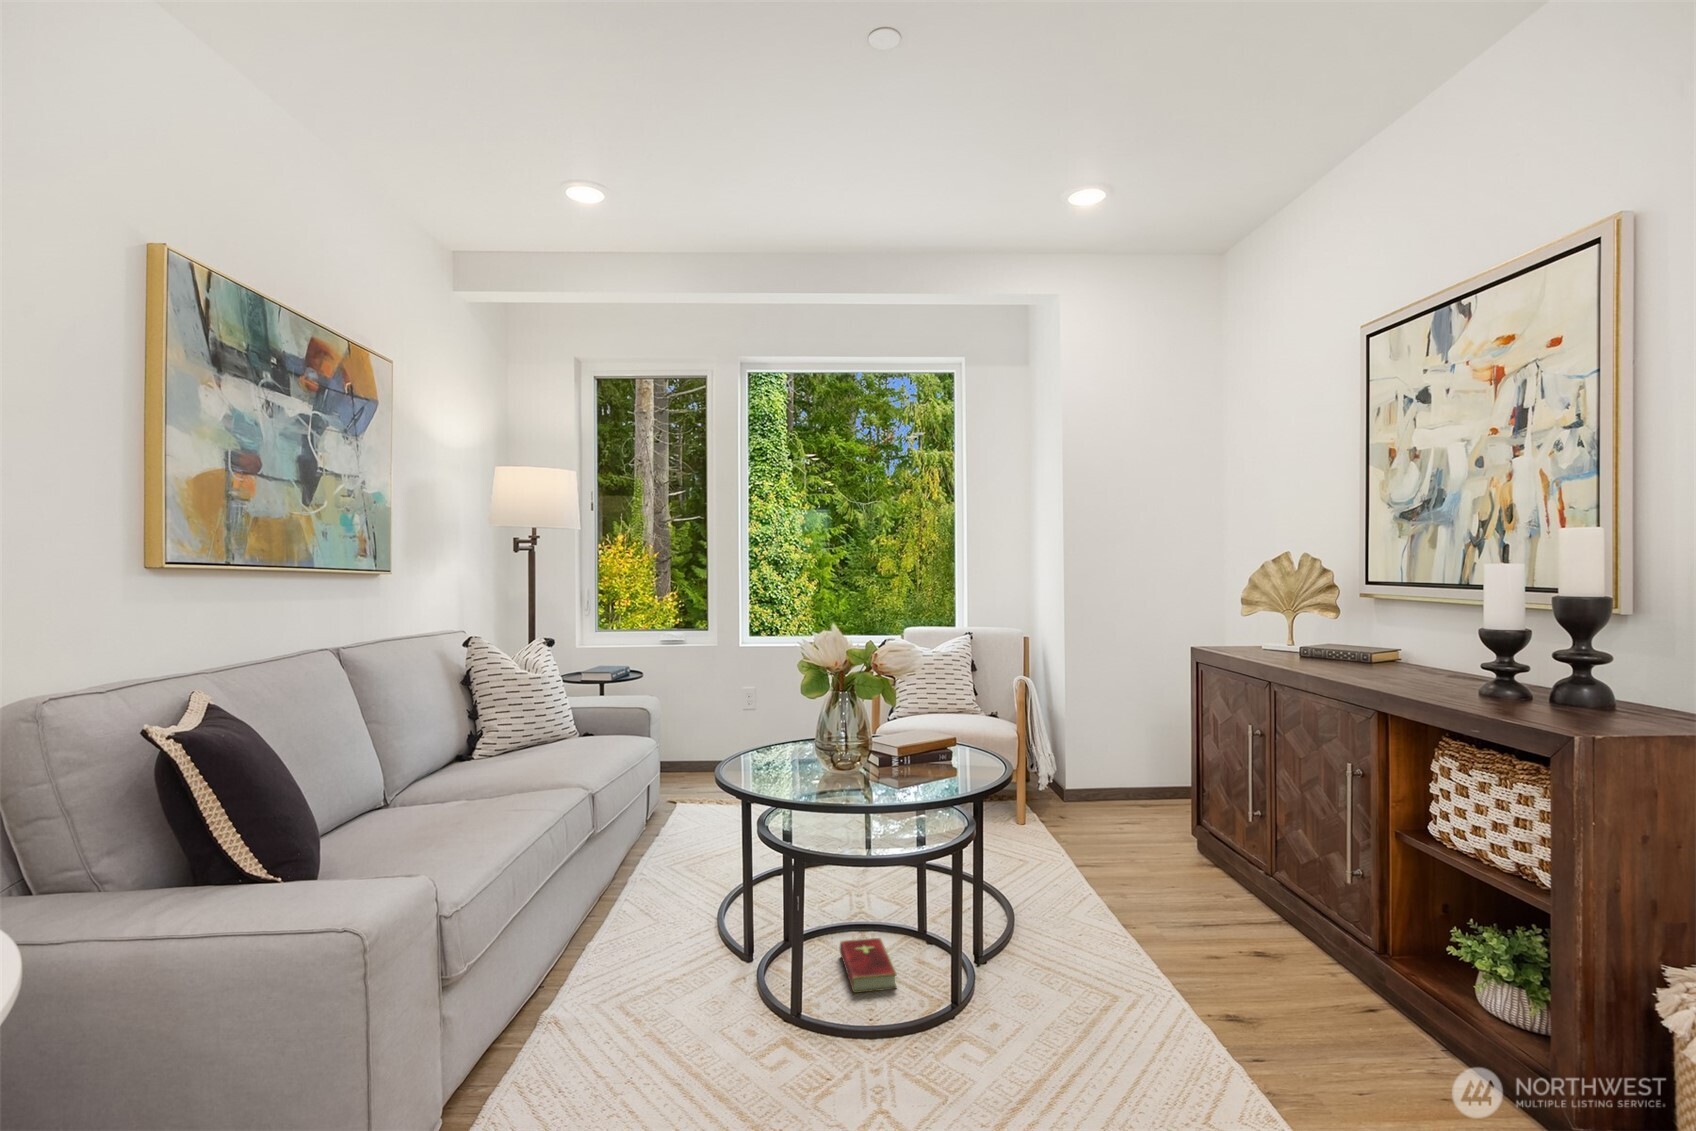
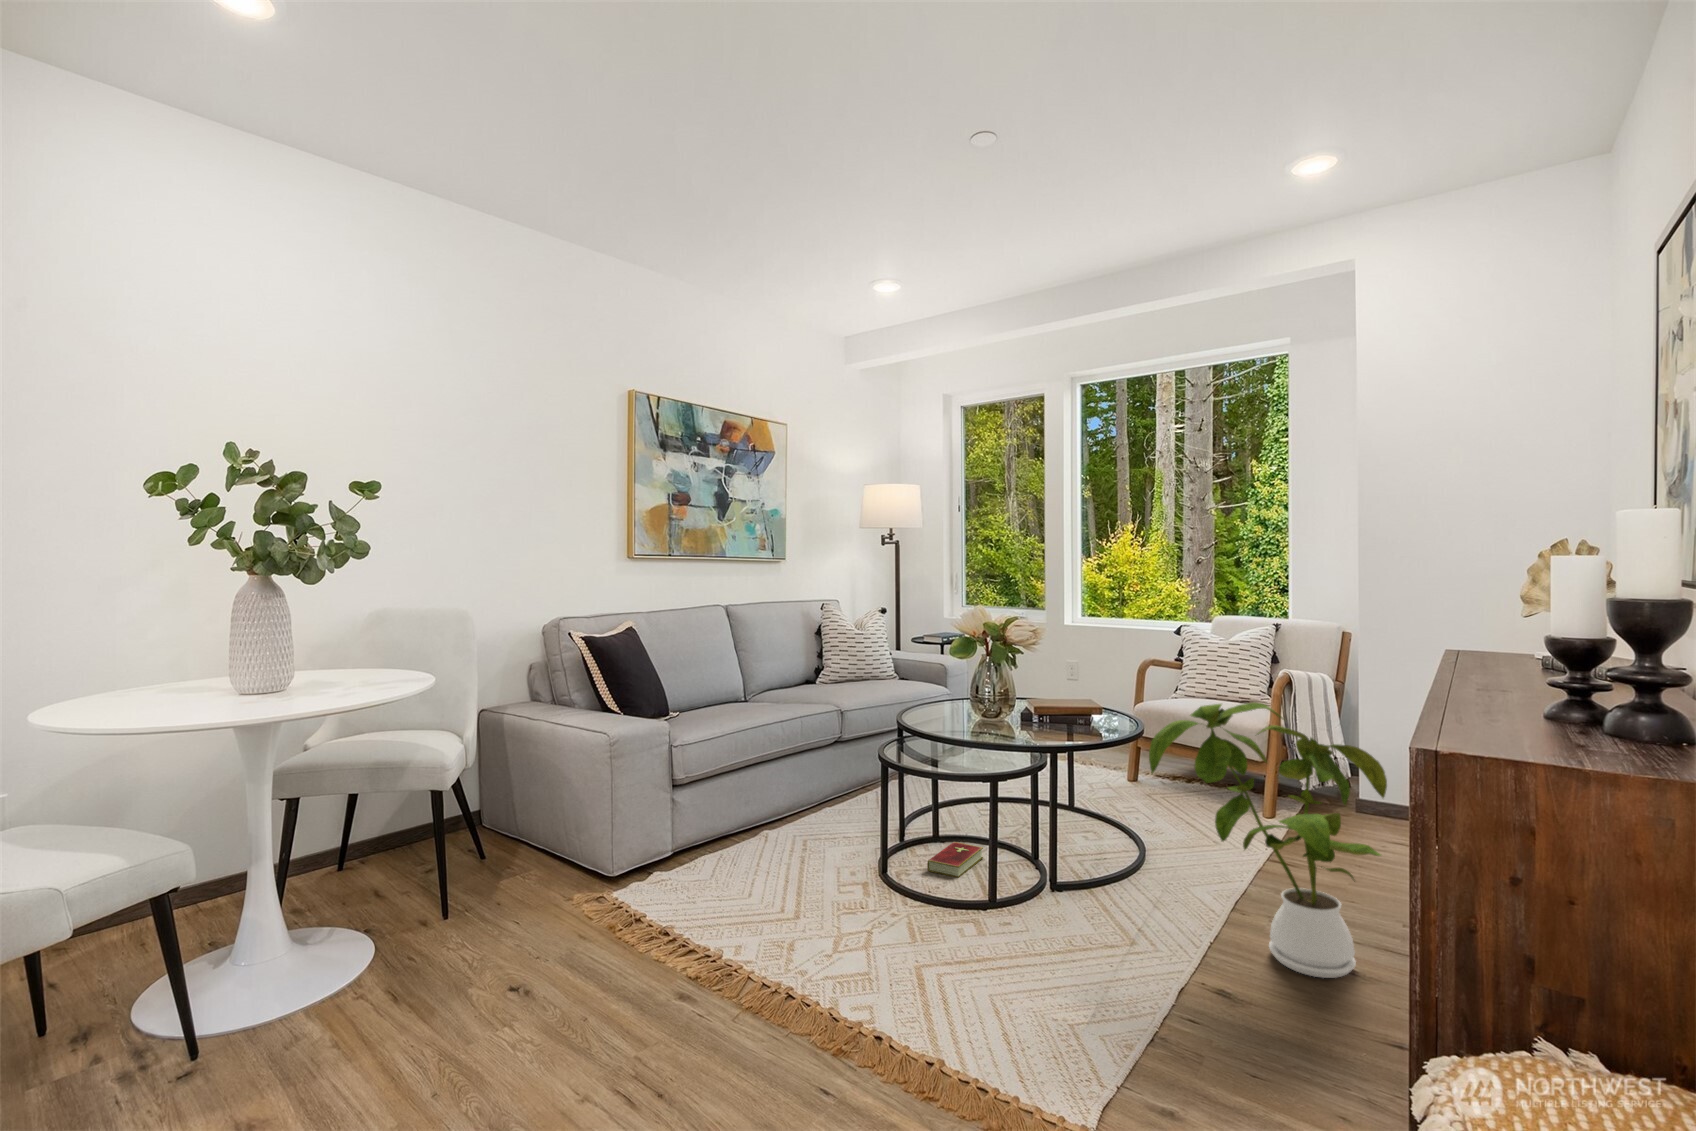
house plant: none [1124,717,1376,975] -> present [1149,703,1387,978]

